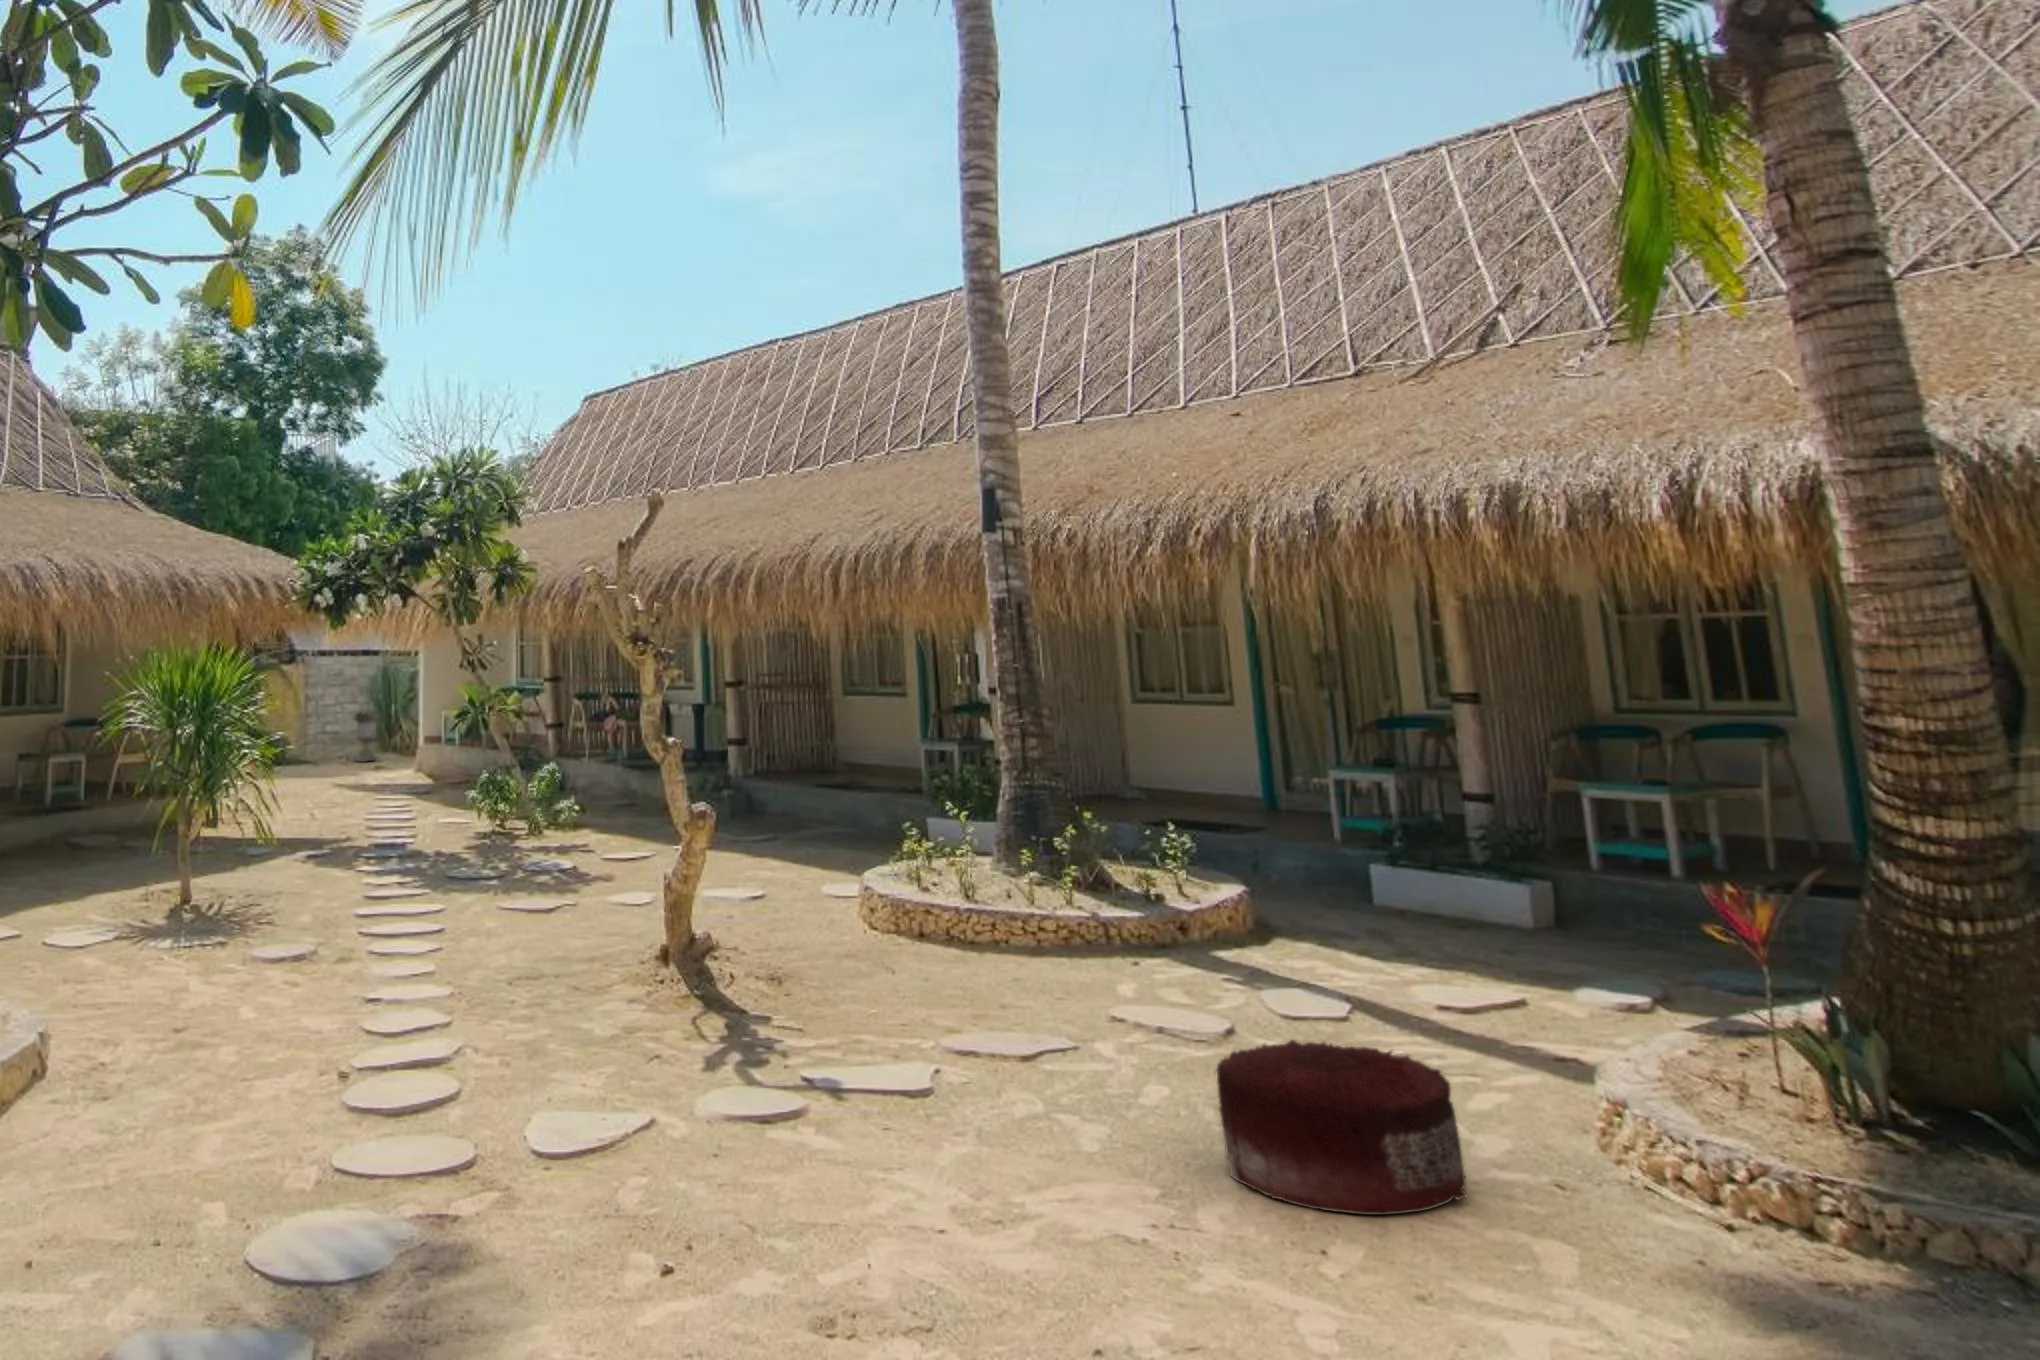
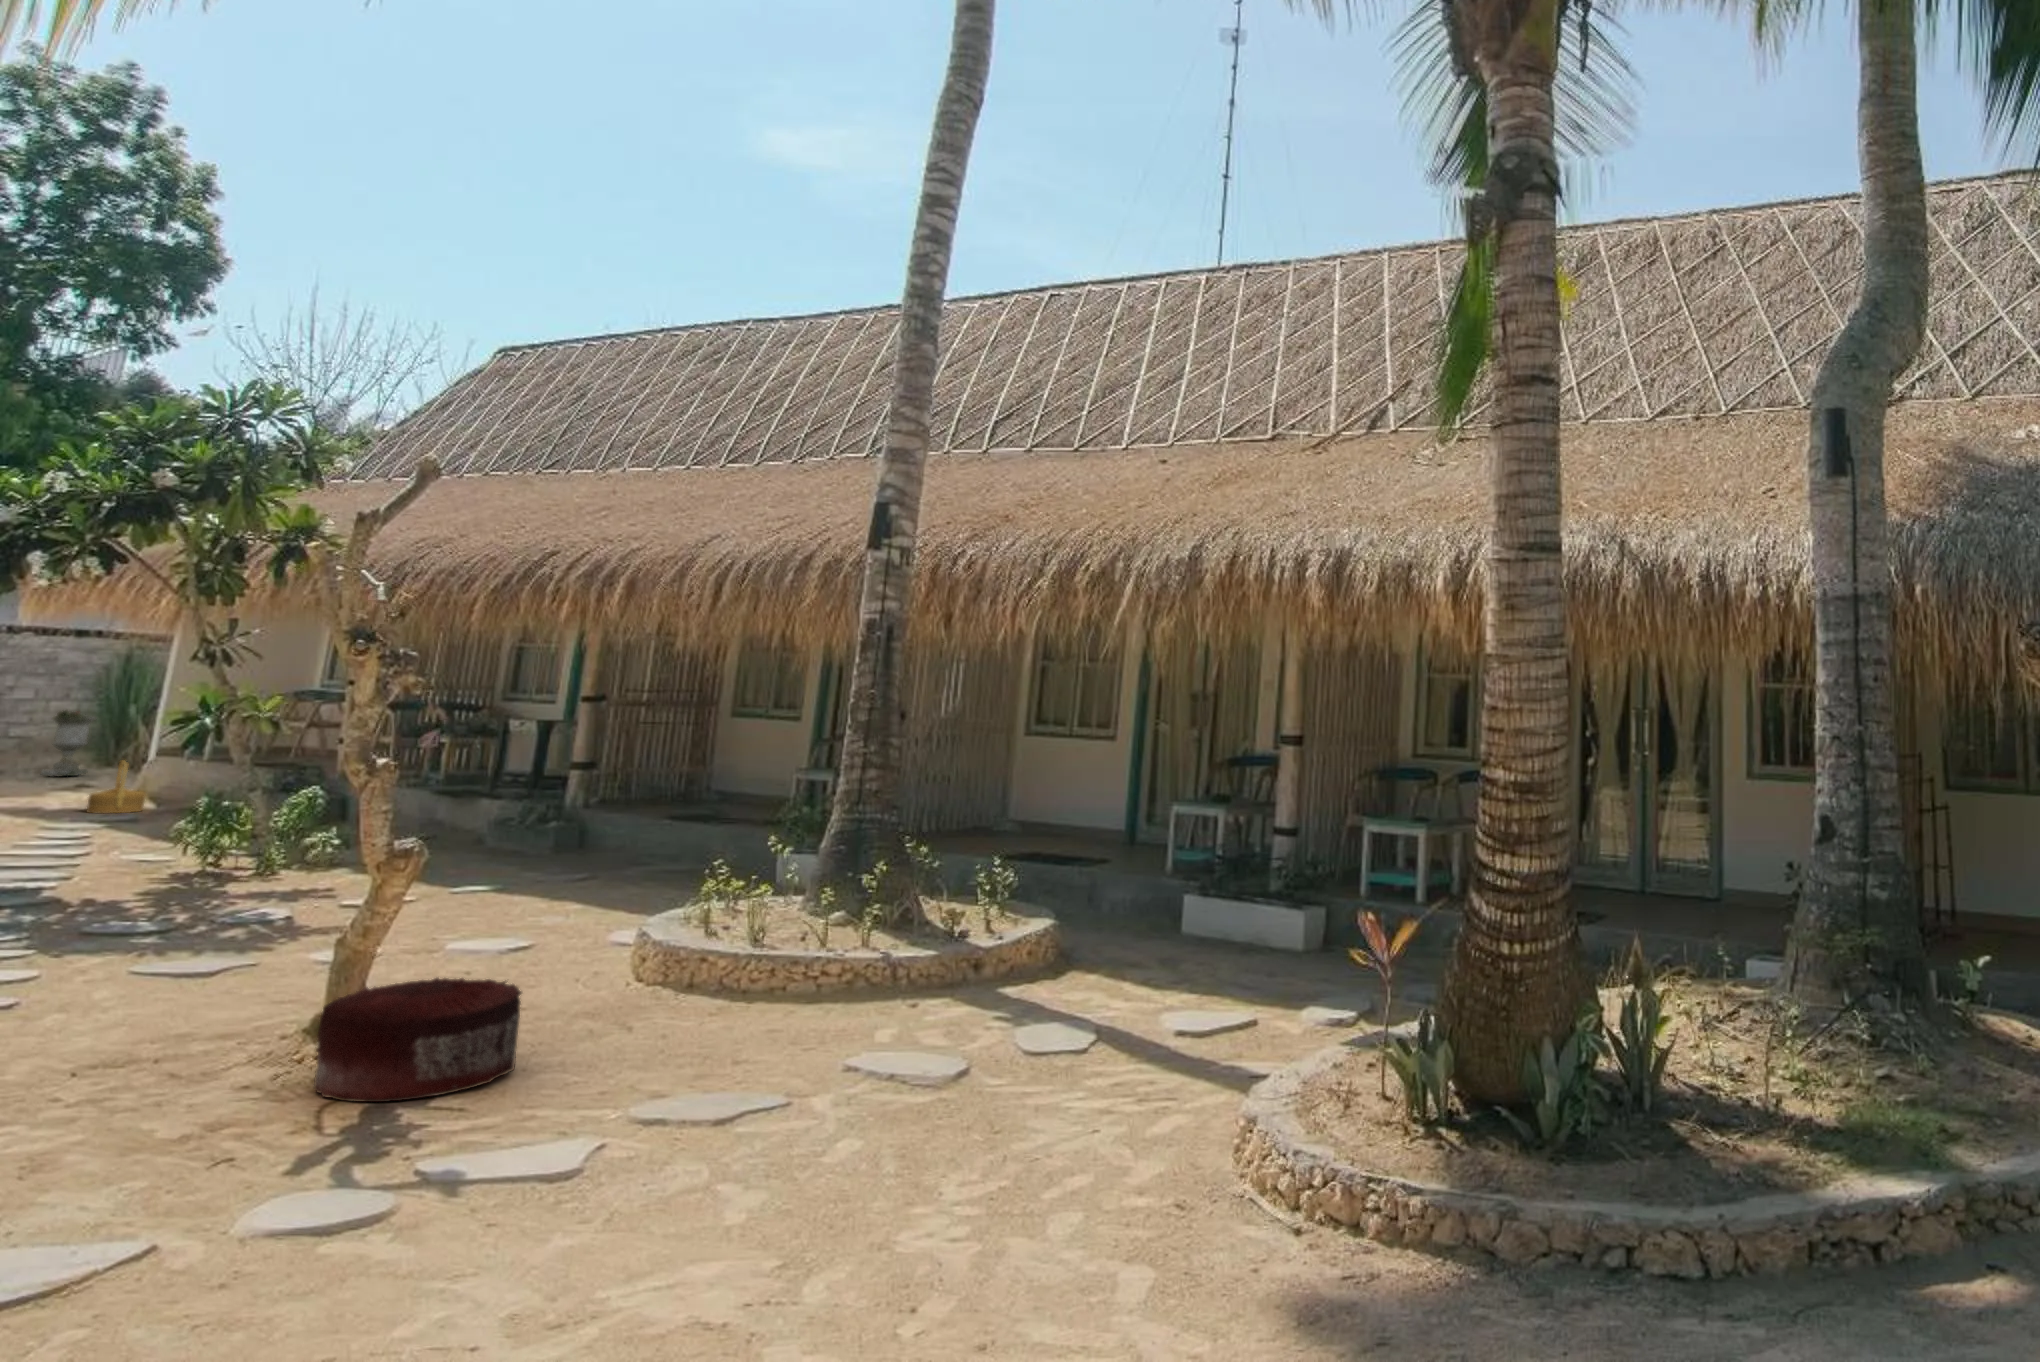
woven basket: none [395,747,431,789] -> present [86,760,146,814]
pouf: present [1217,1039,1467,1215] -> present [314,978,522,1102]

